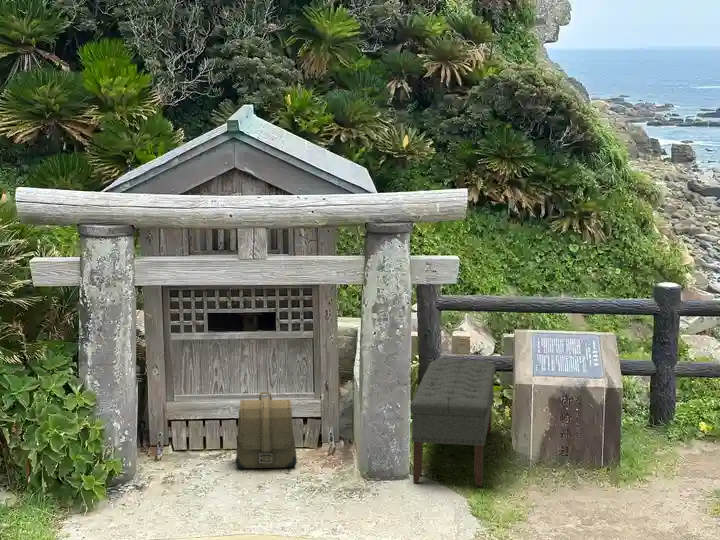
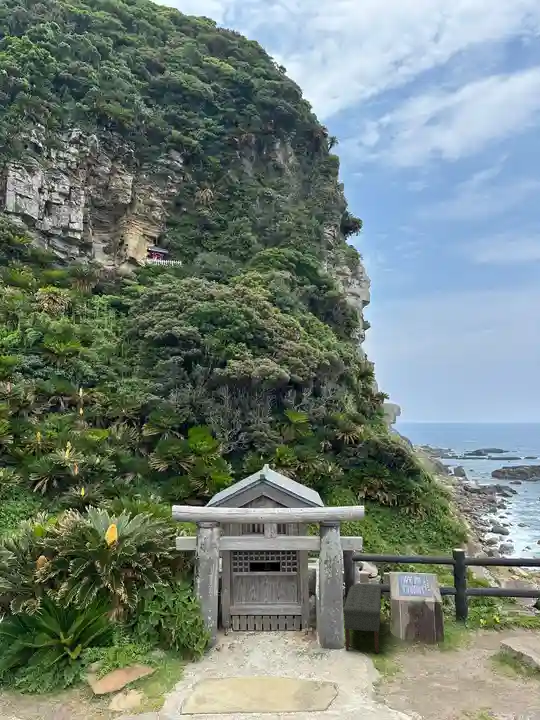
backpack: present [236,392,296,468] -> none [262,601,290,641]

